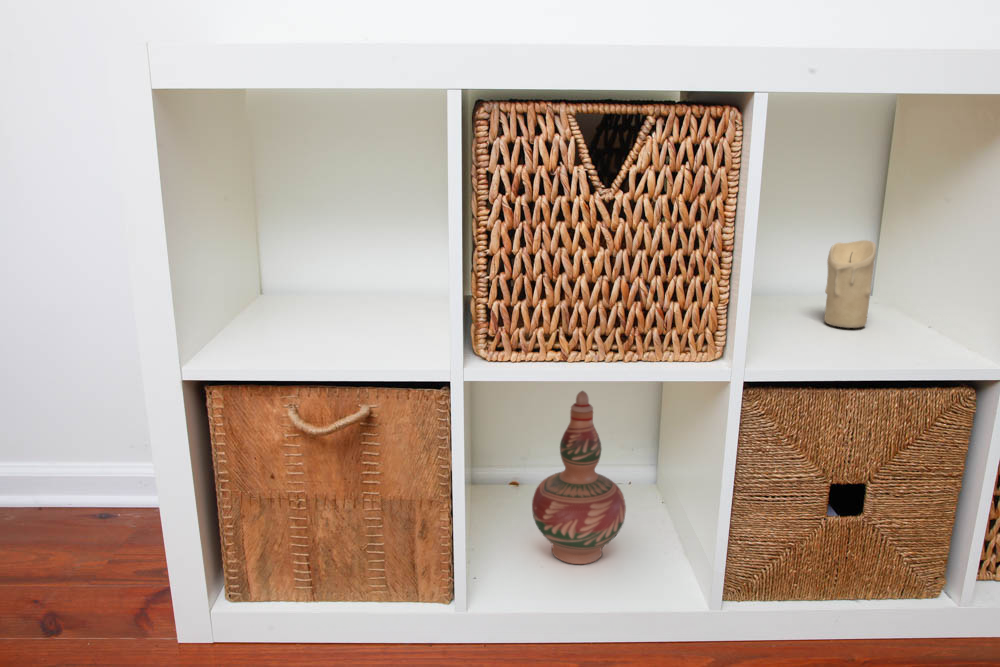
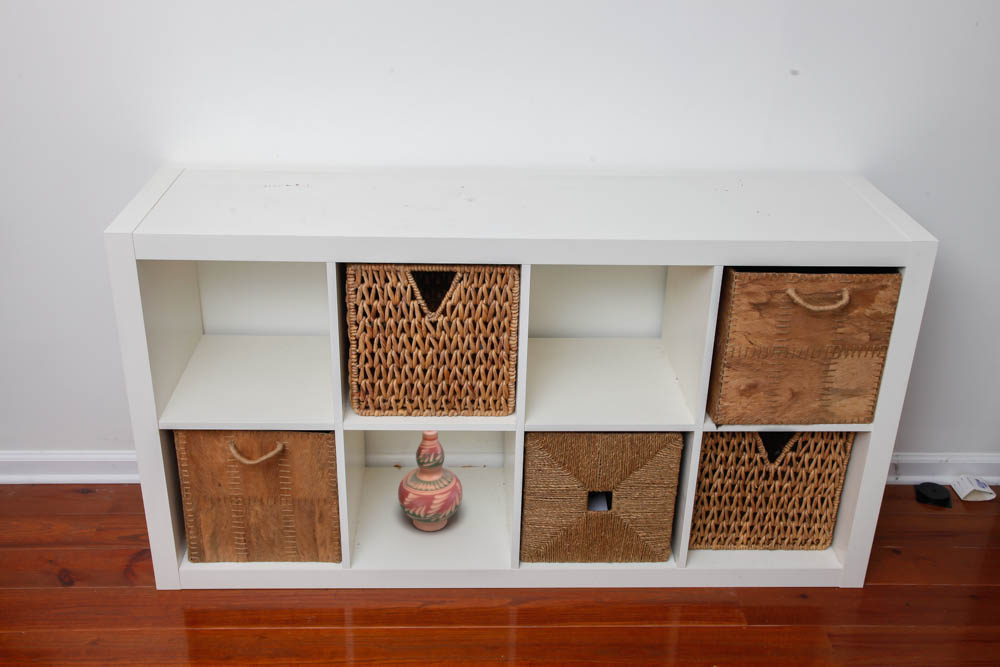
candle: present [824,240,876,328] -> none [602,314,634,376]

